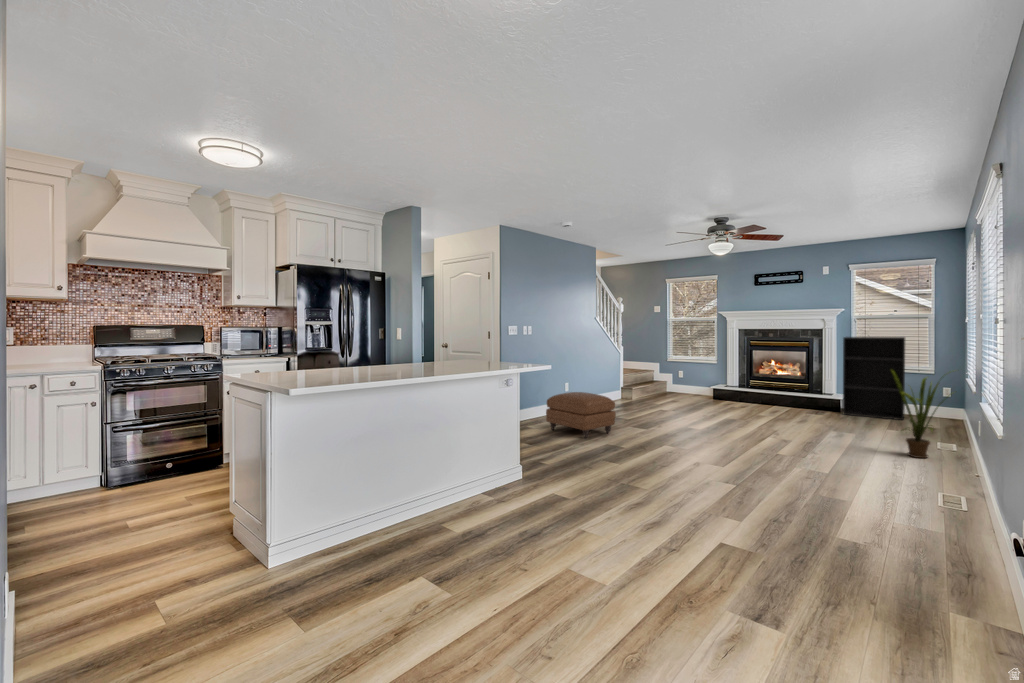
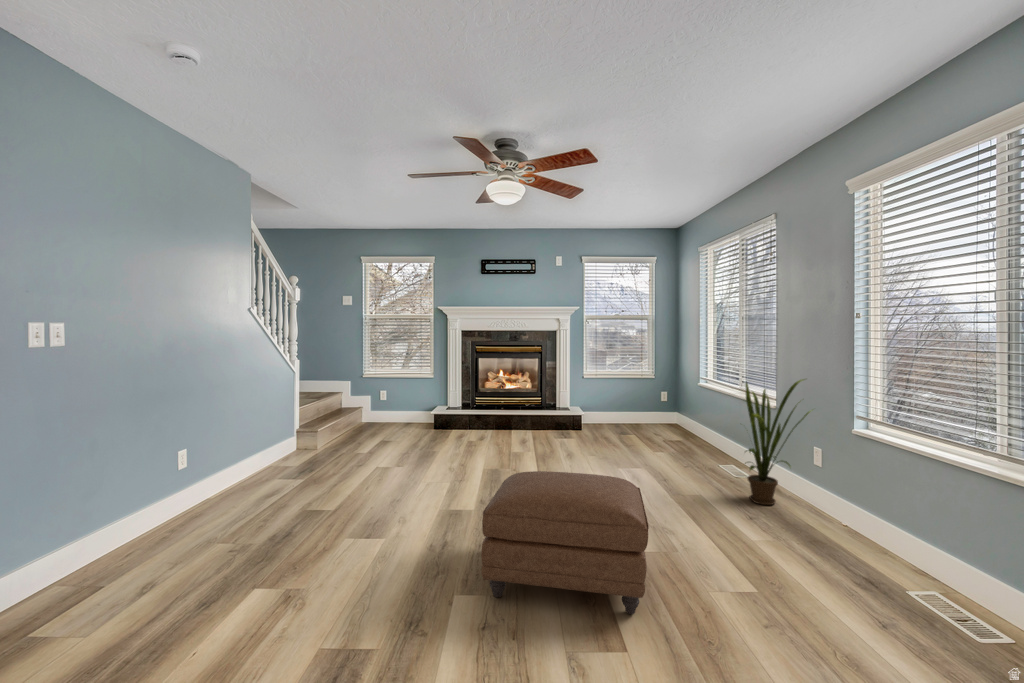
bookshelf: present [843,337,905,420] -> none [582,340,646,434]
ottoman: present [546,392,616,438] -> present [481,471,649,614]

